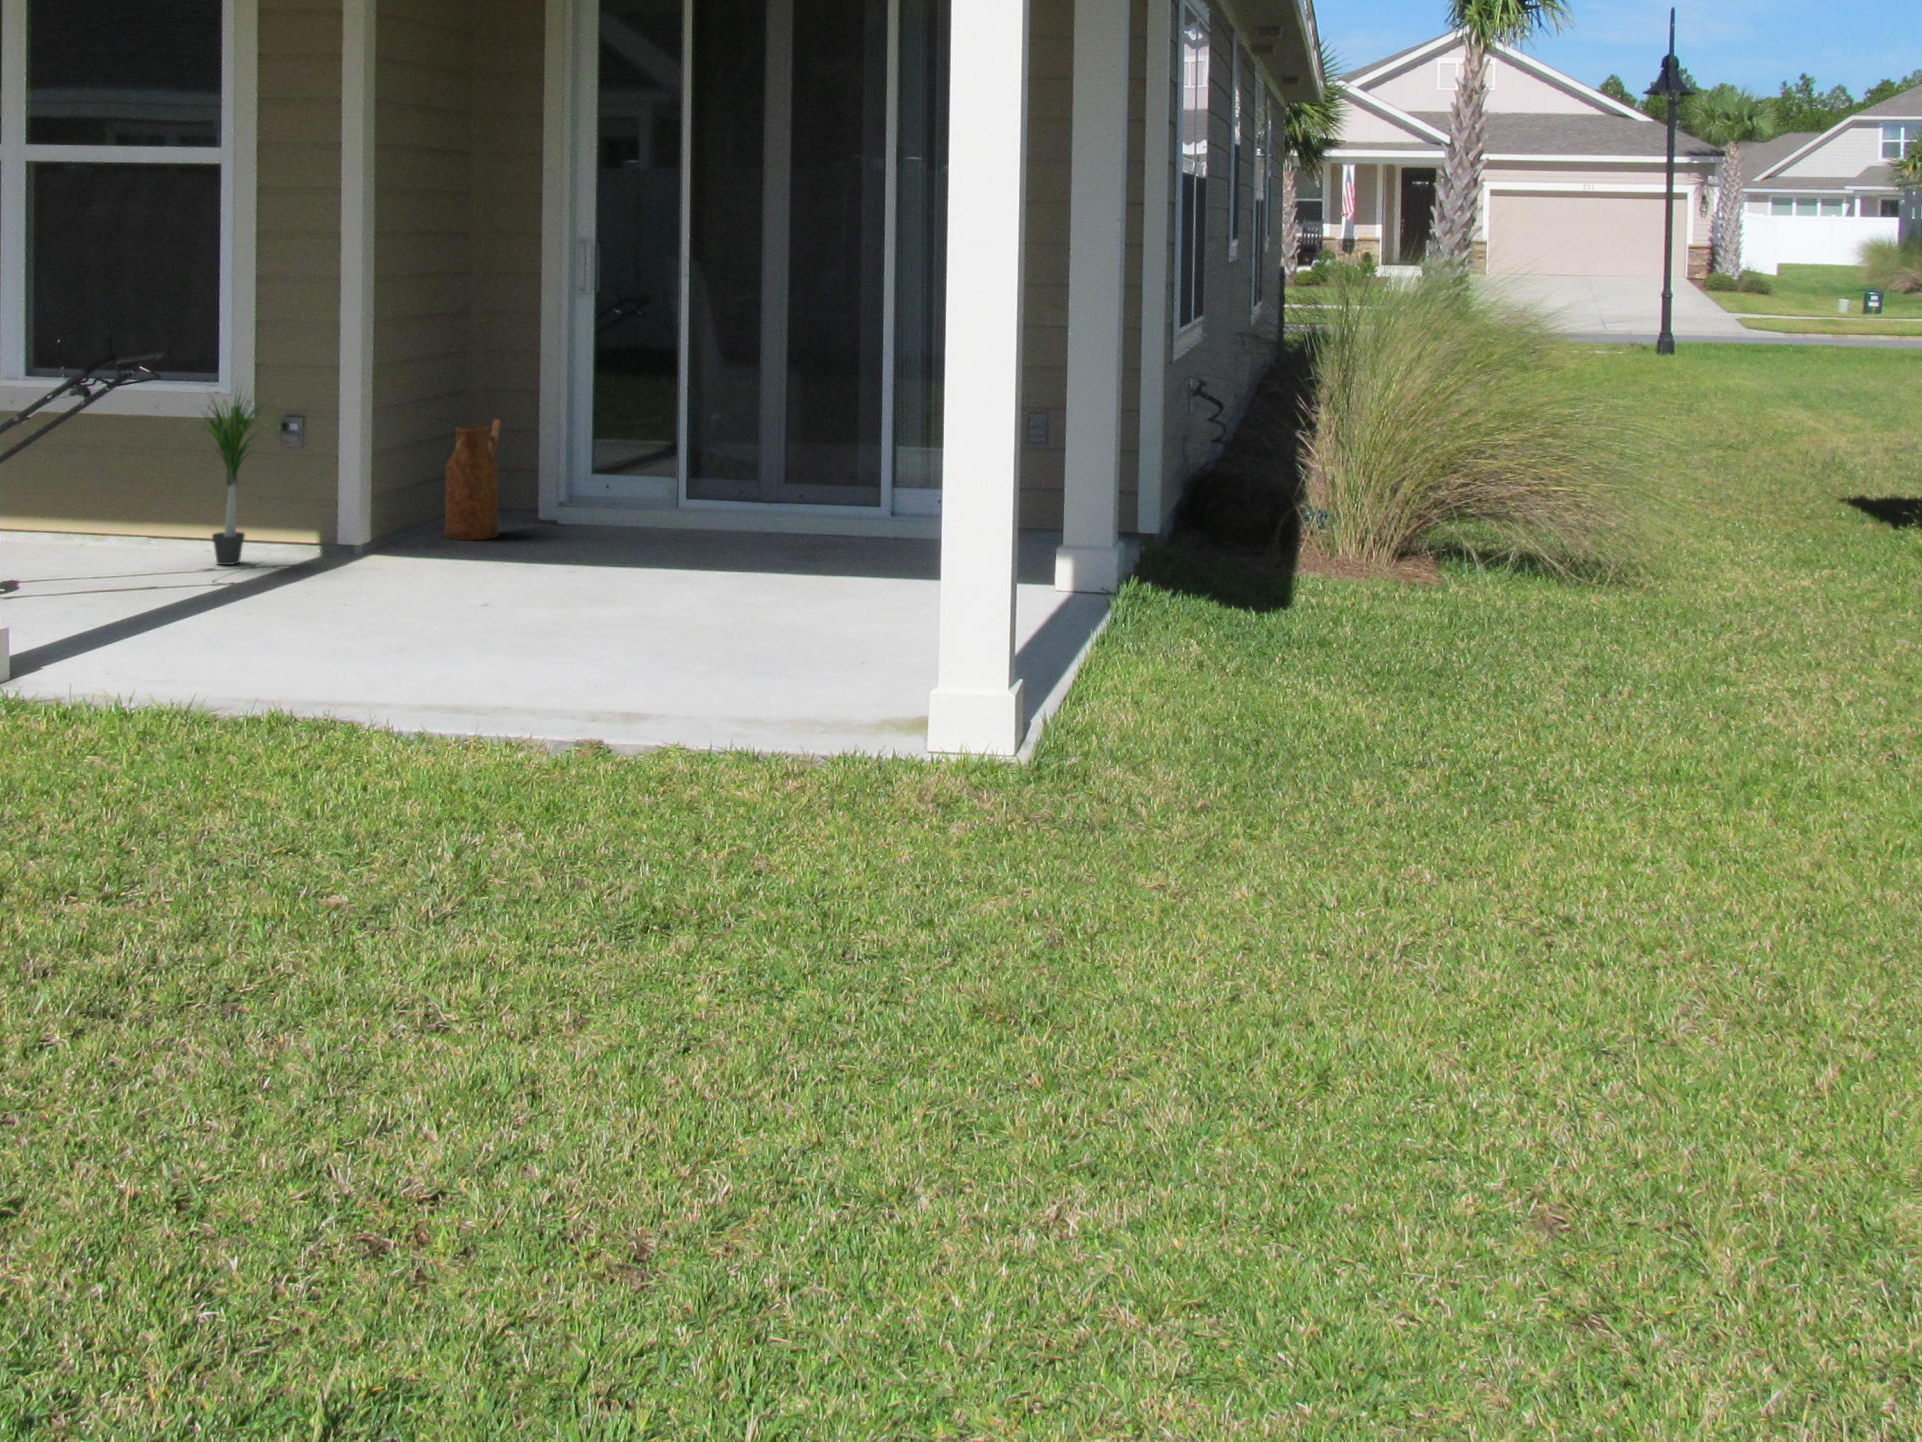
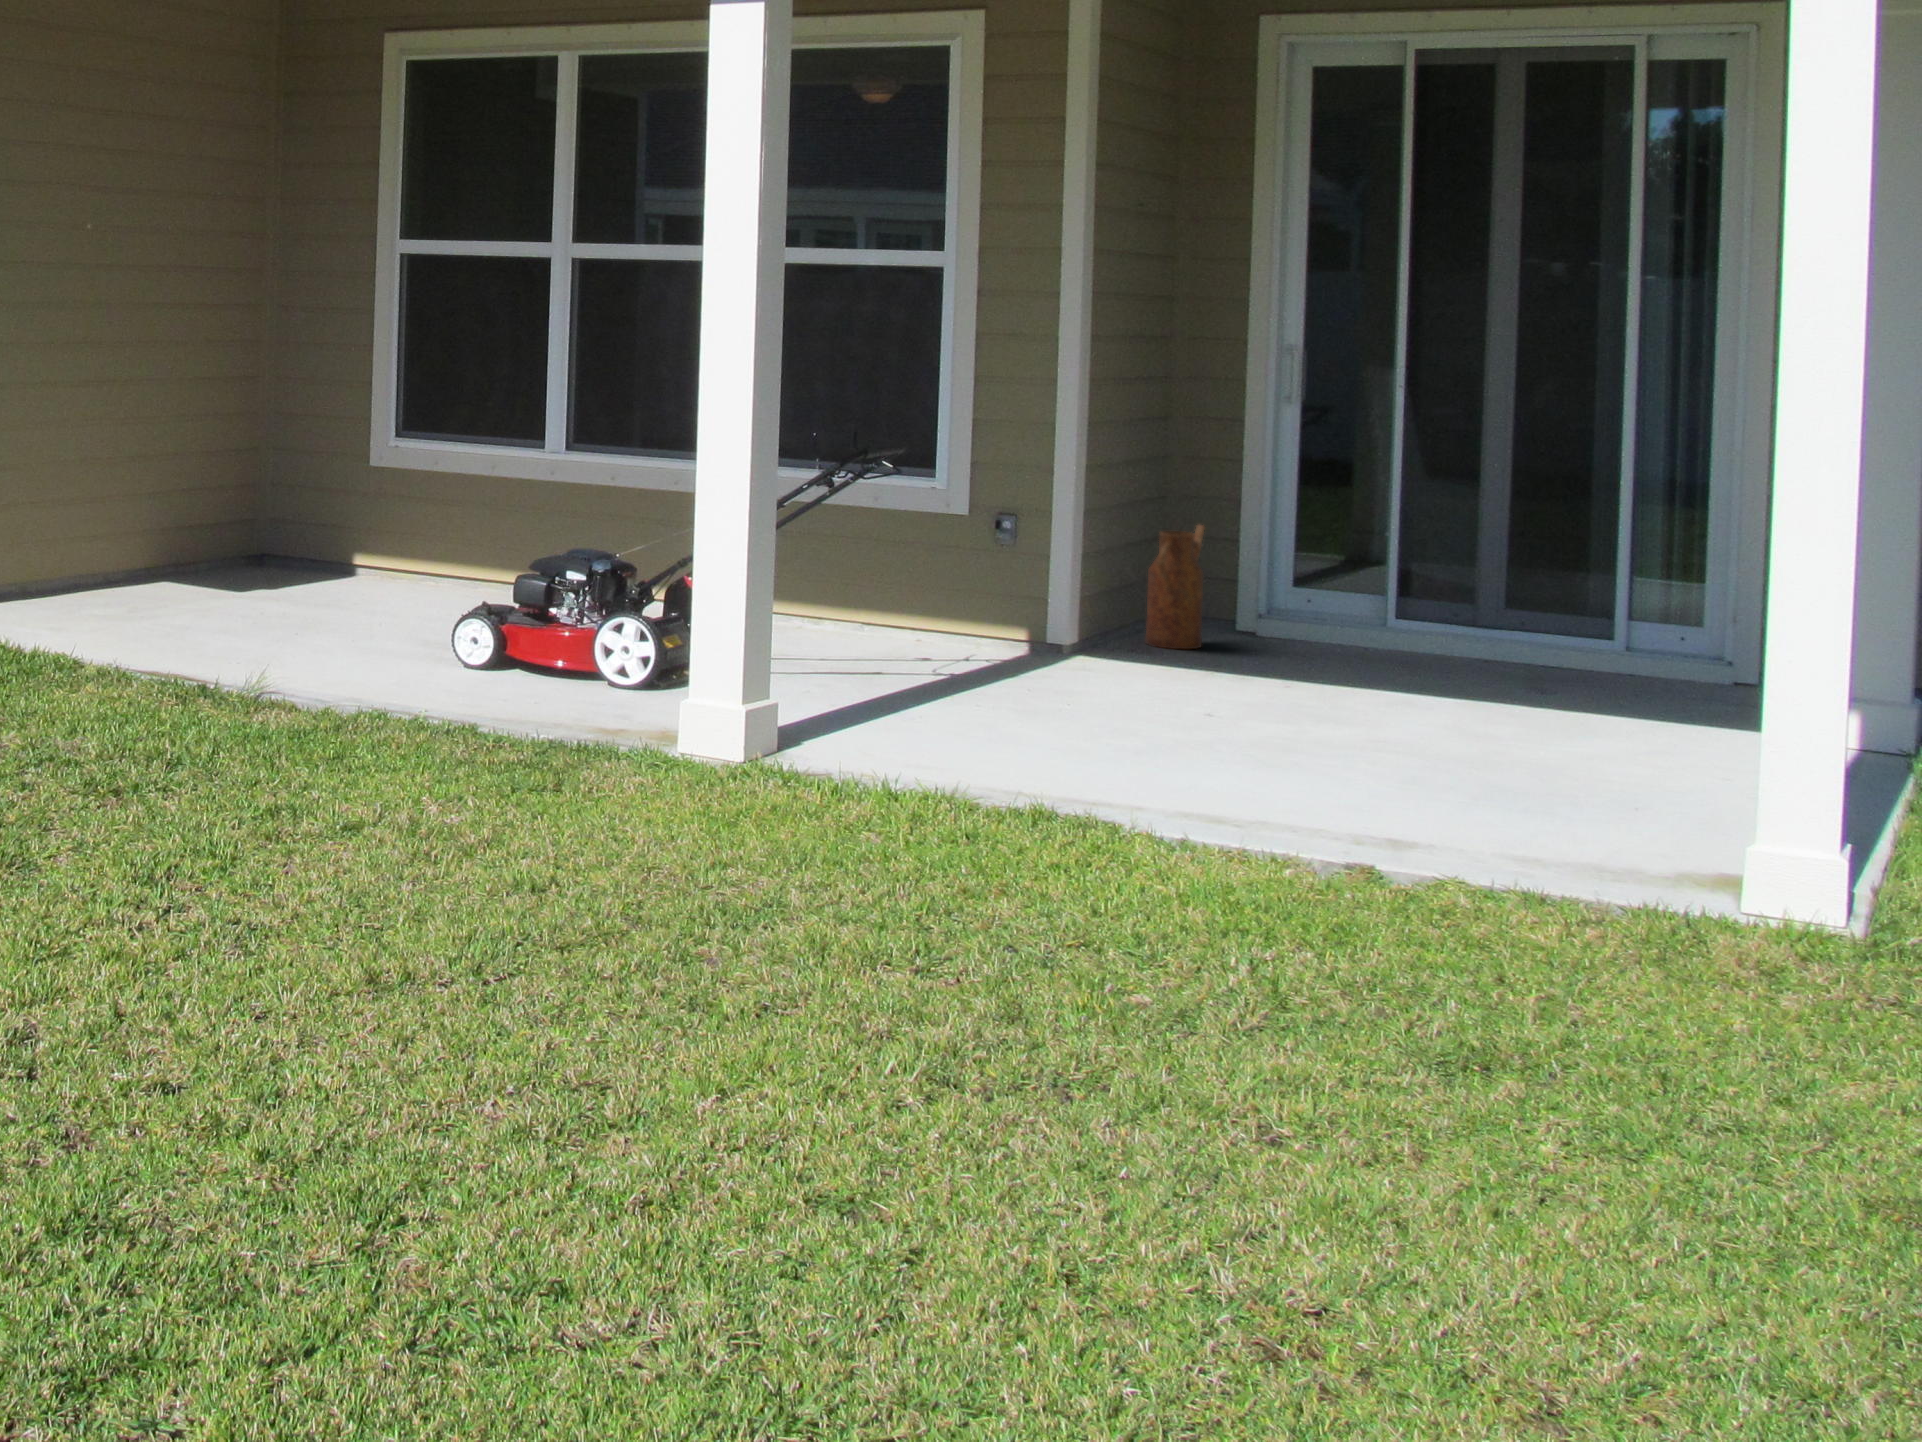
potted plant: present [179,381,289,565] -> none [881,468,1005,657]

